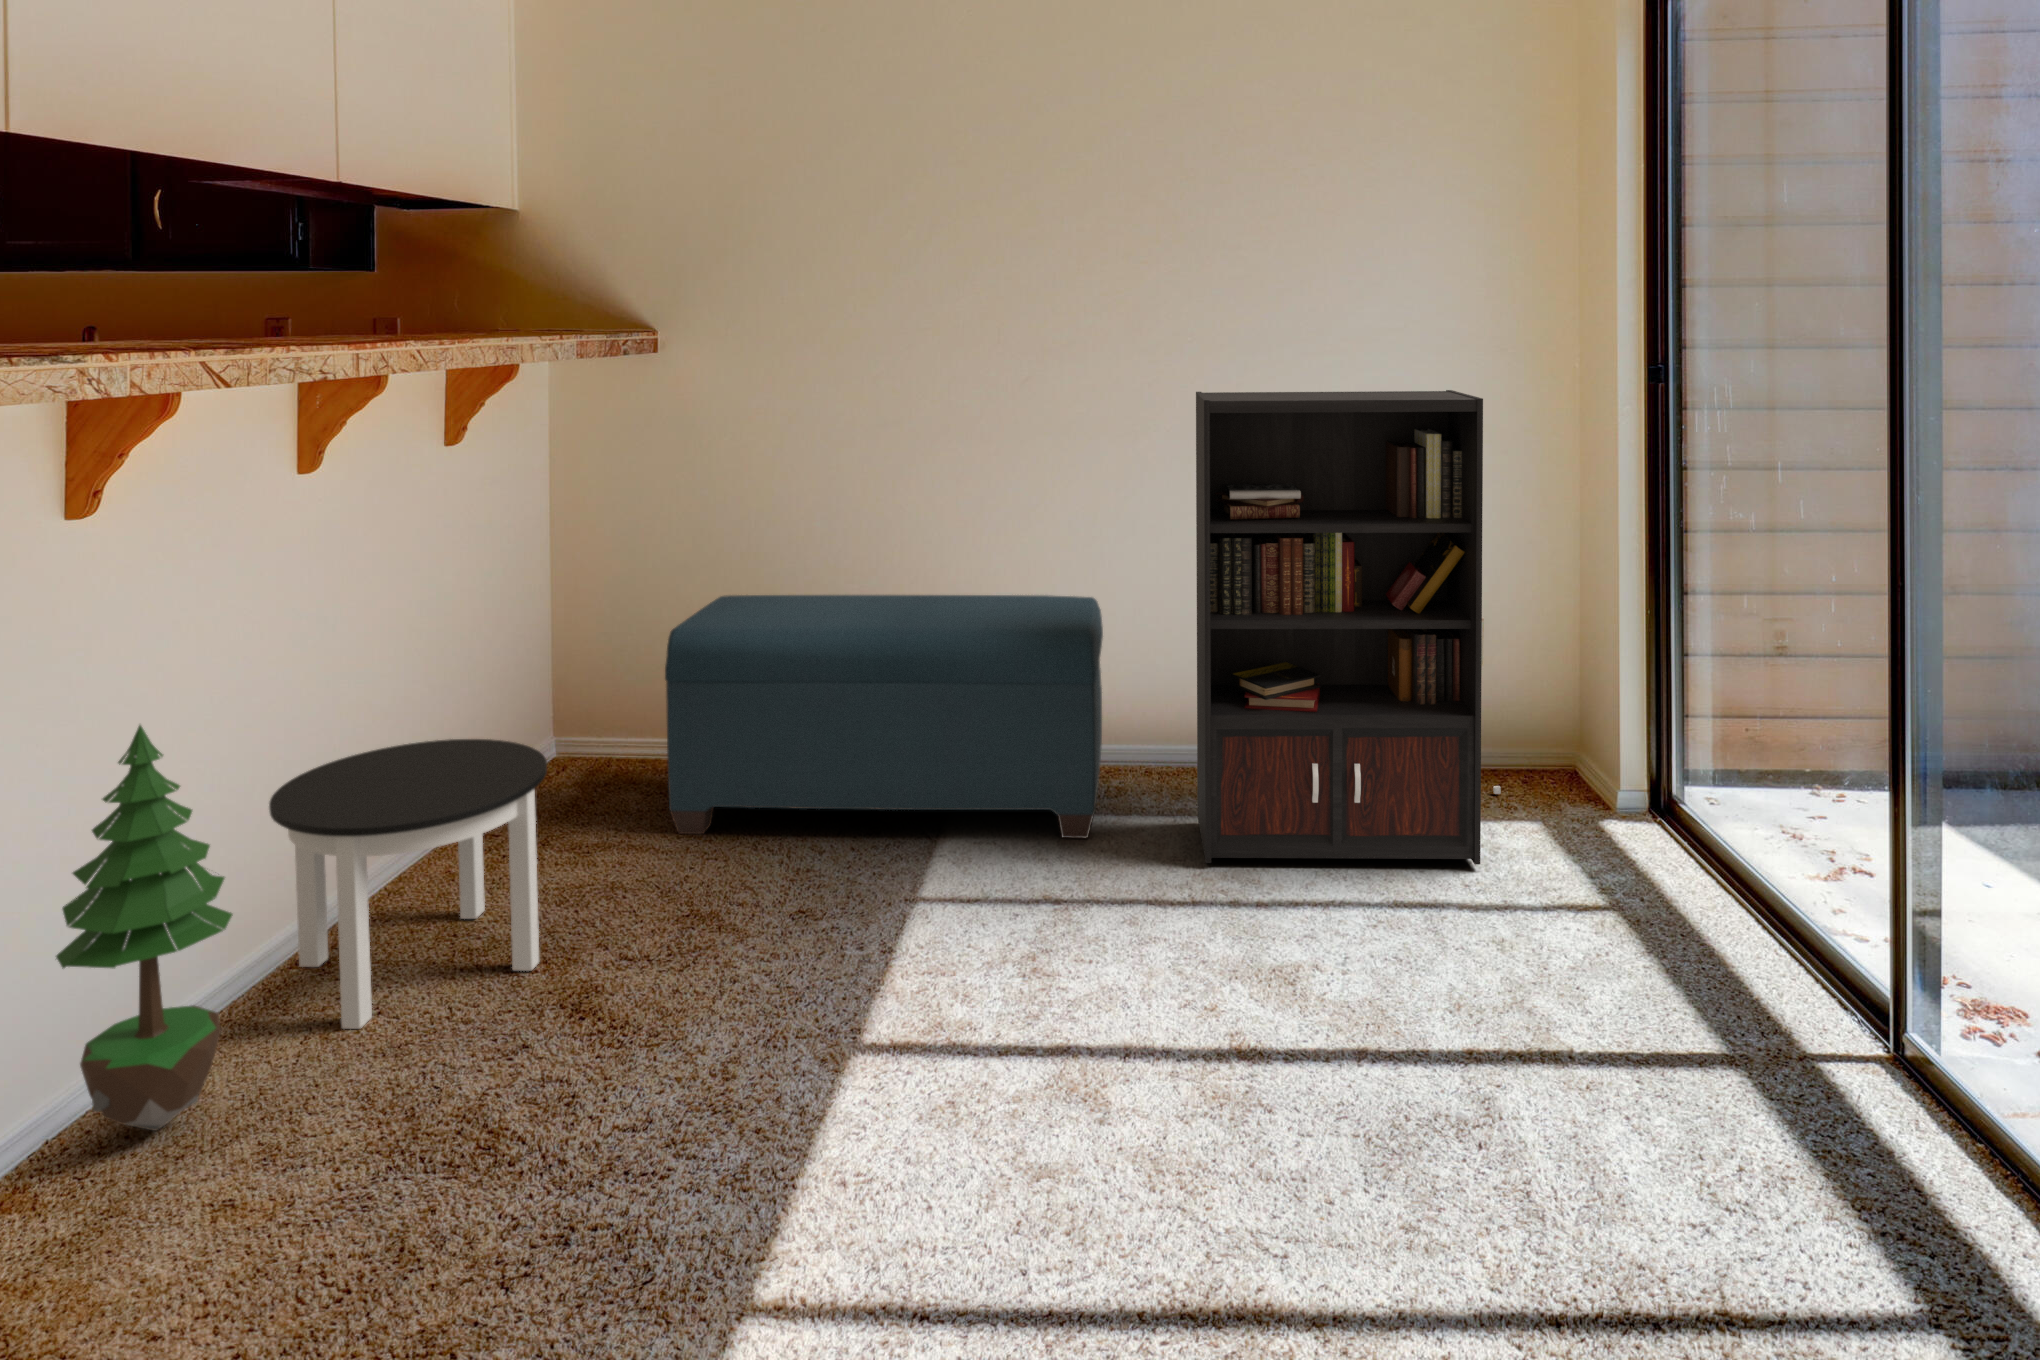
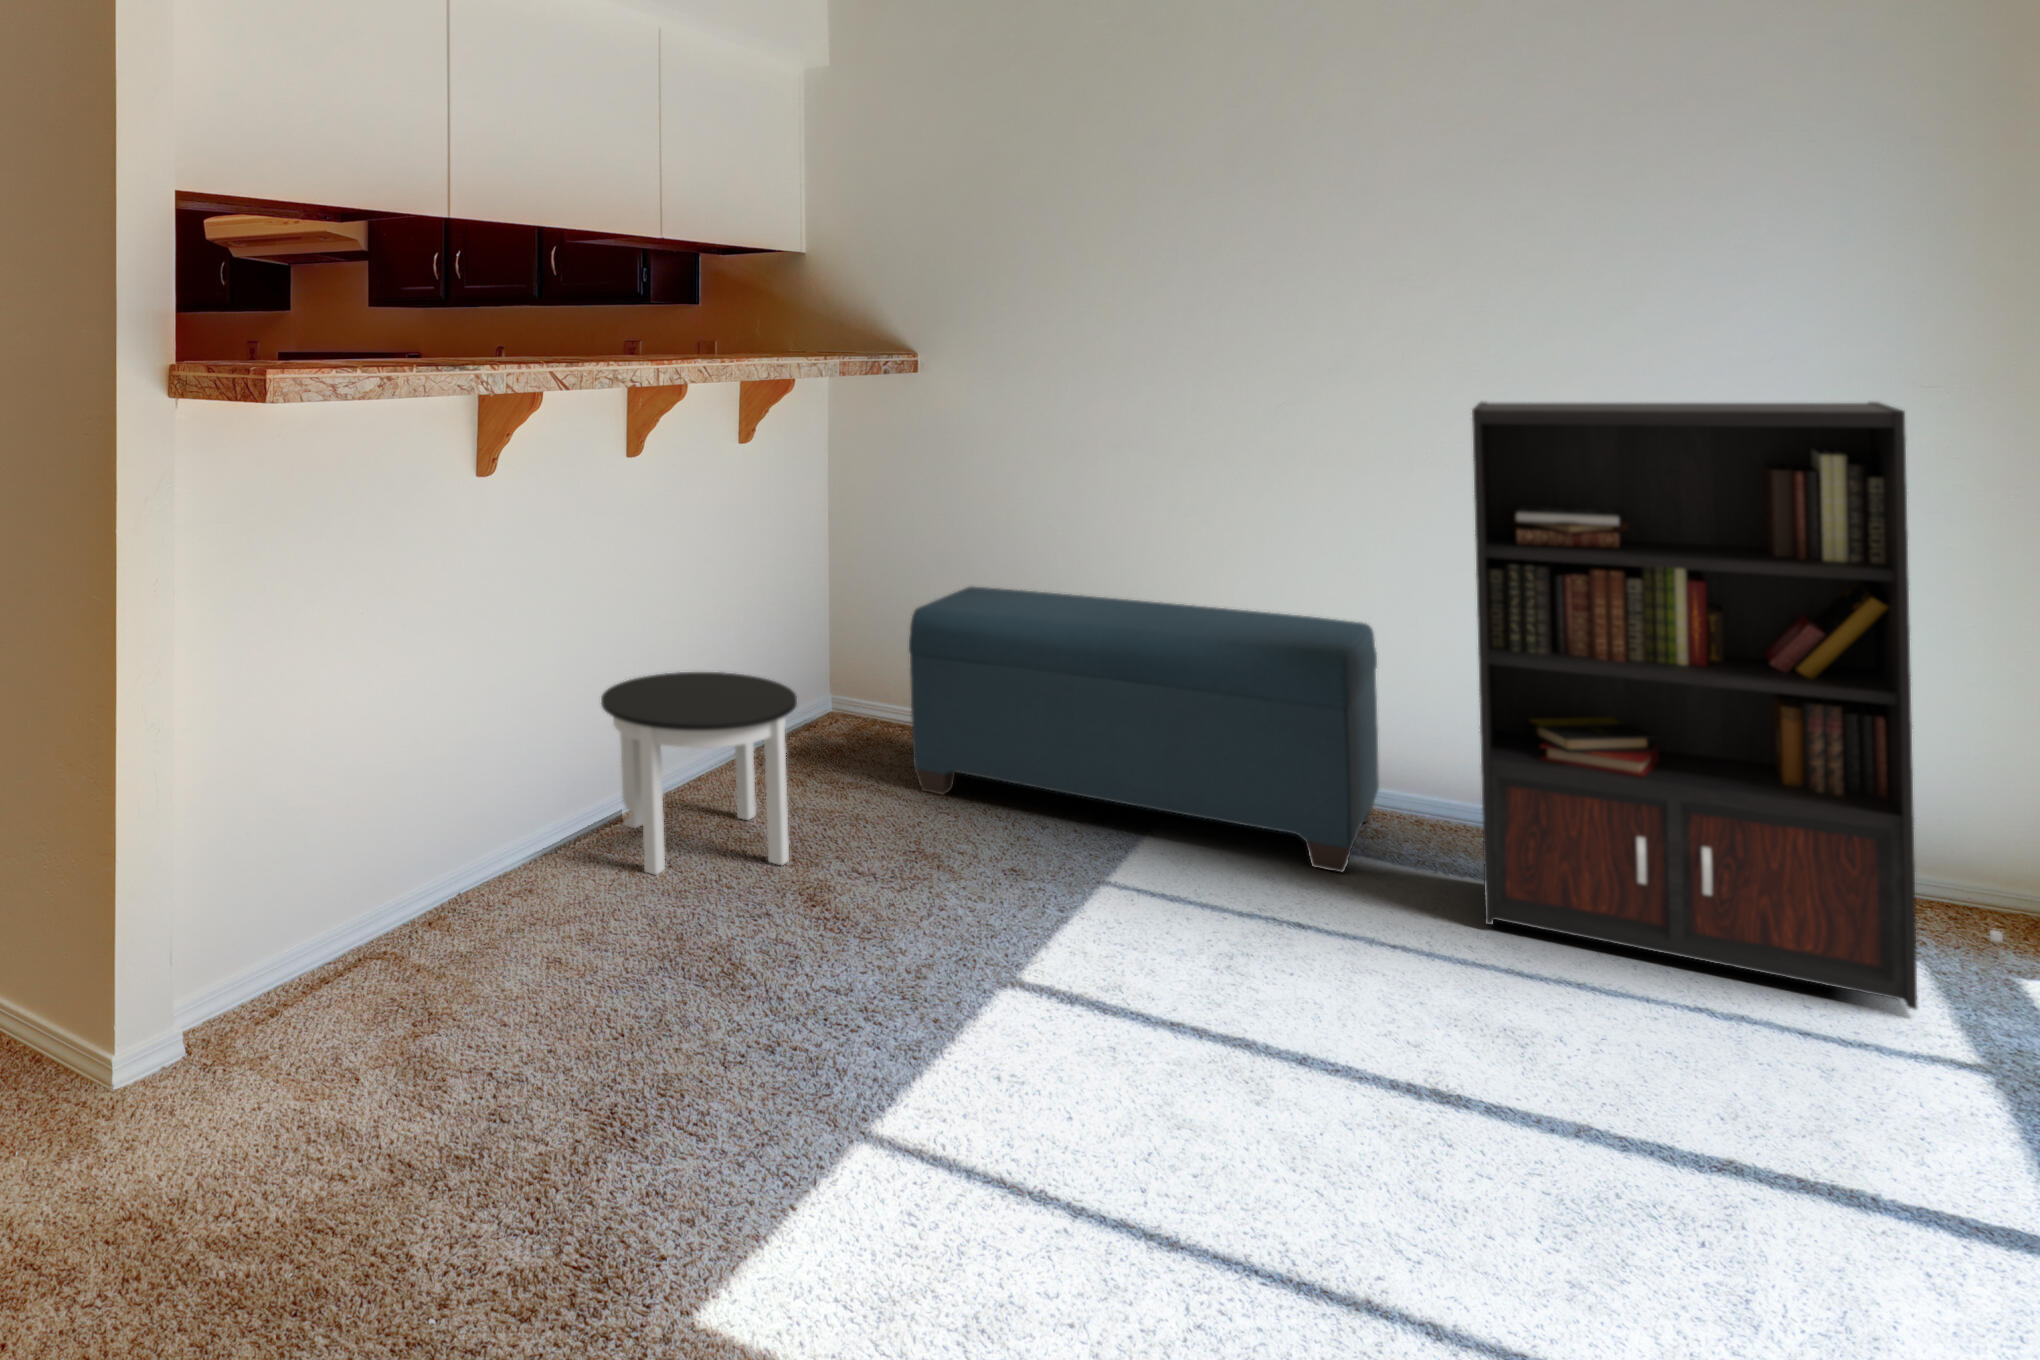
potted tree: present [56,725,233,1131] -> none [468,618,571,904]

